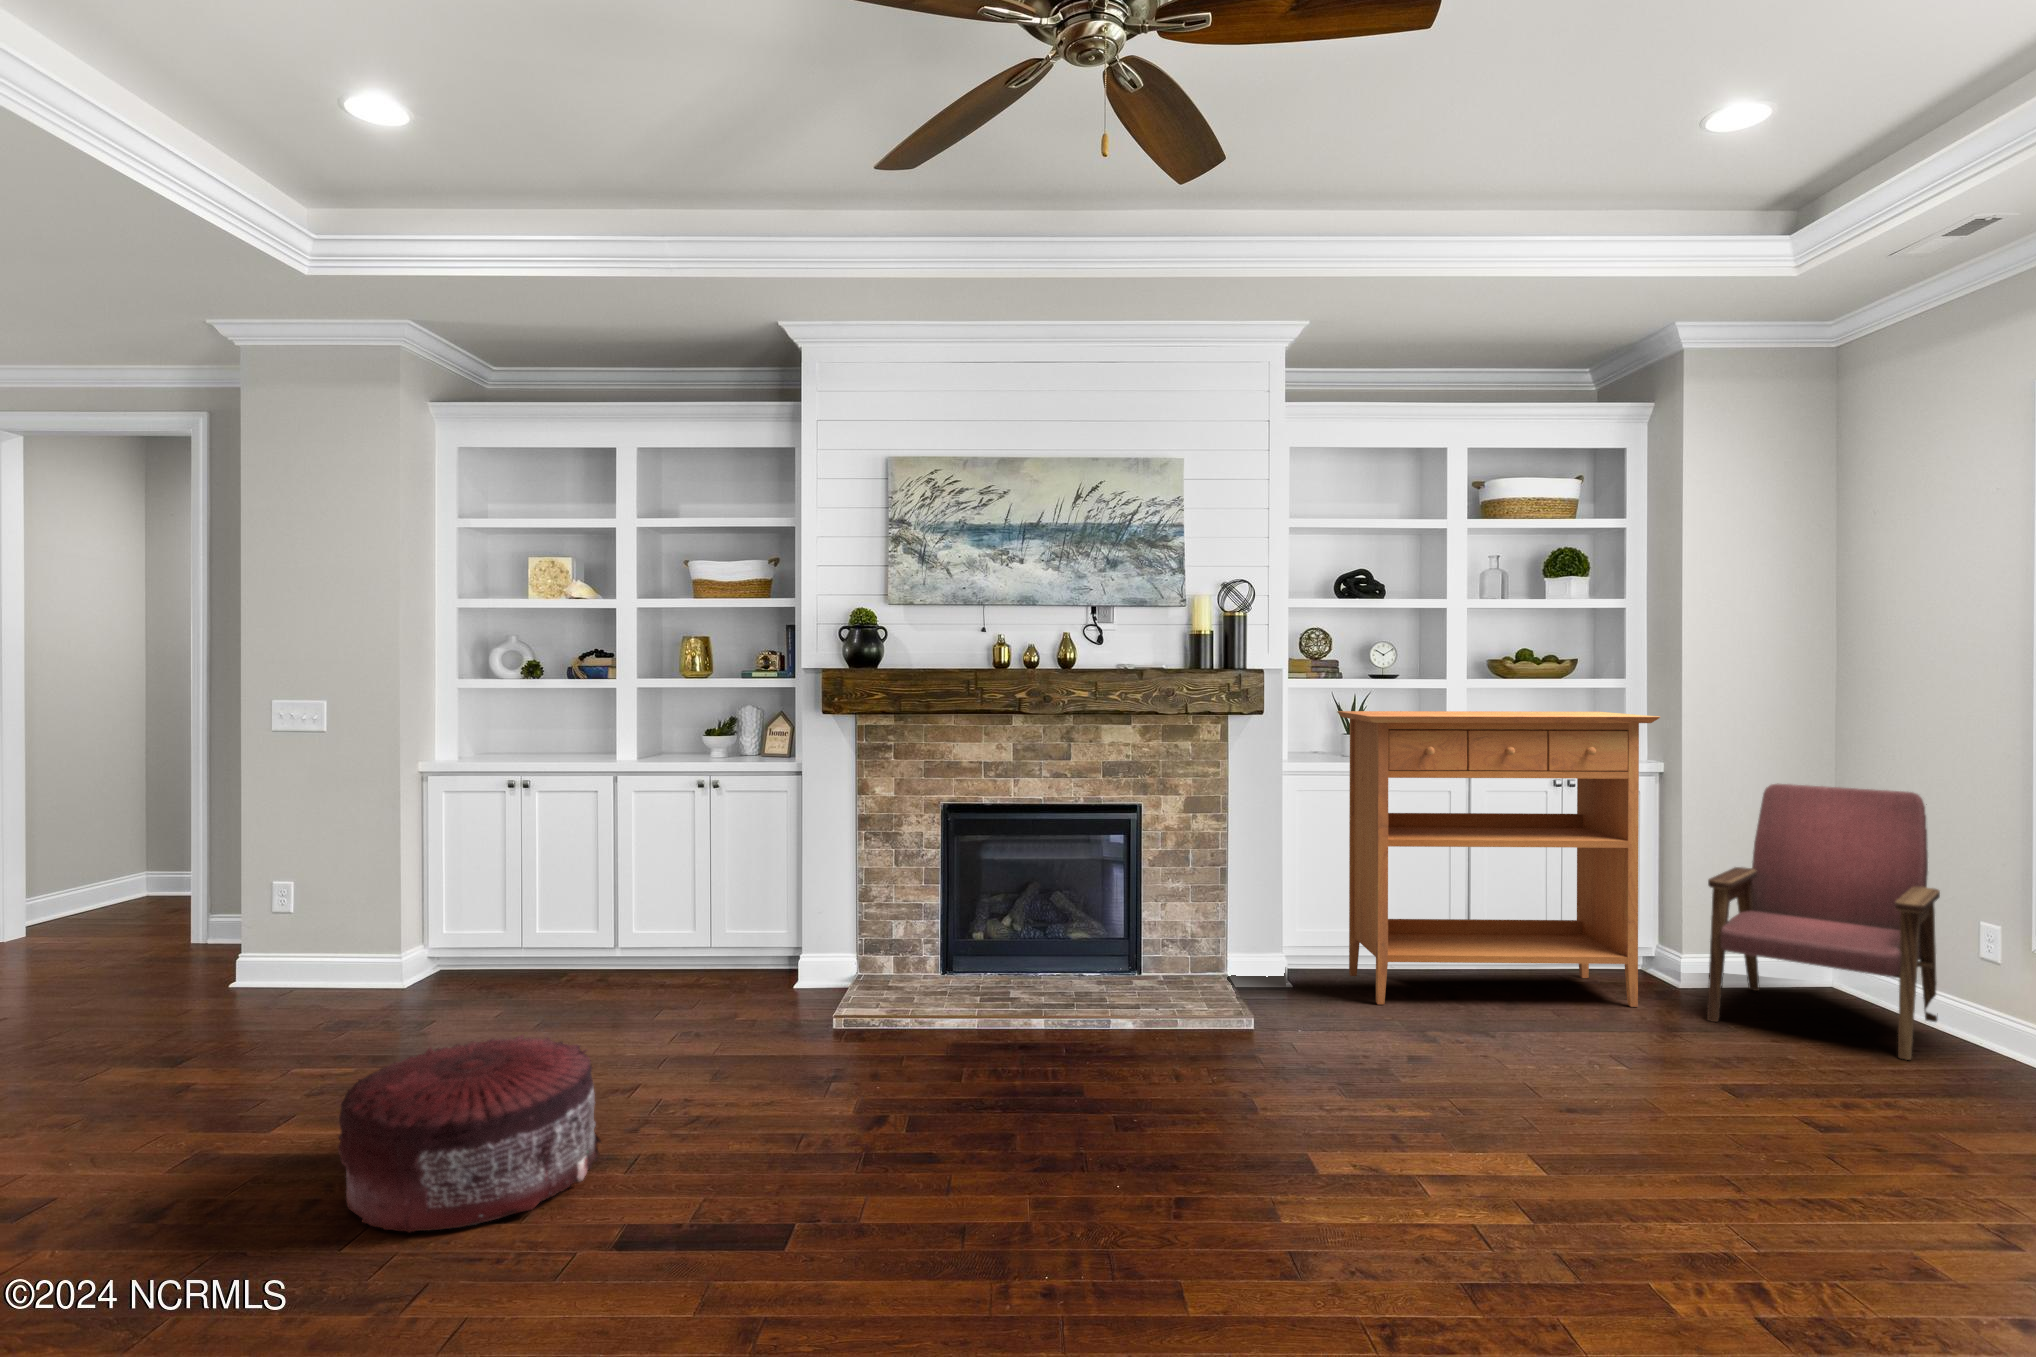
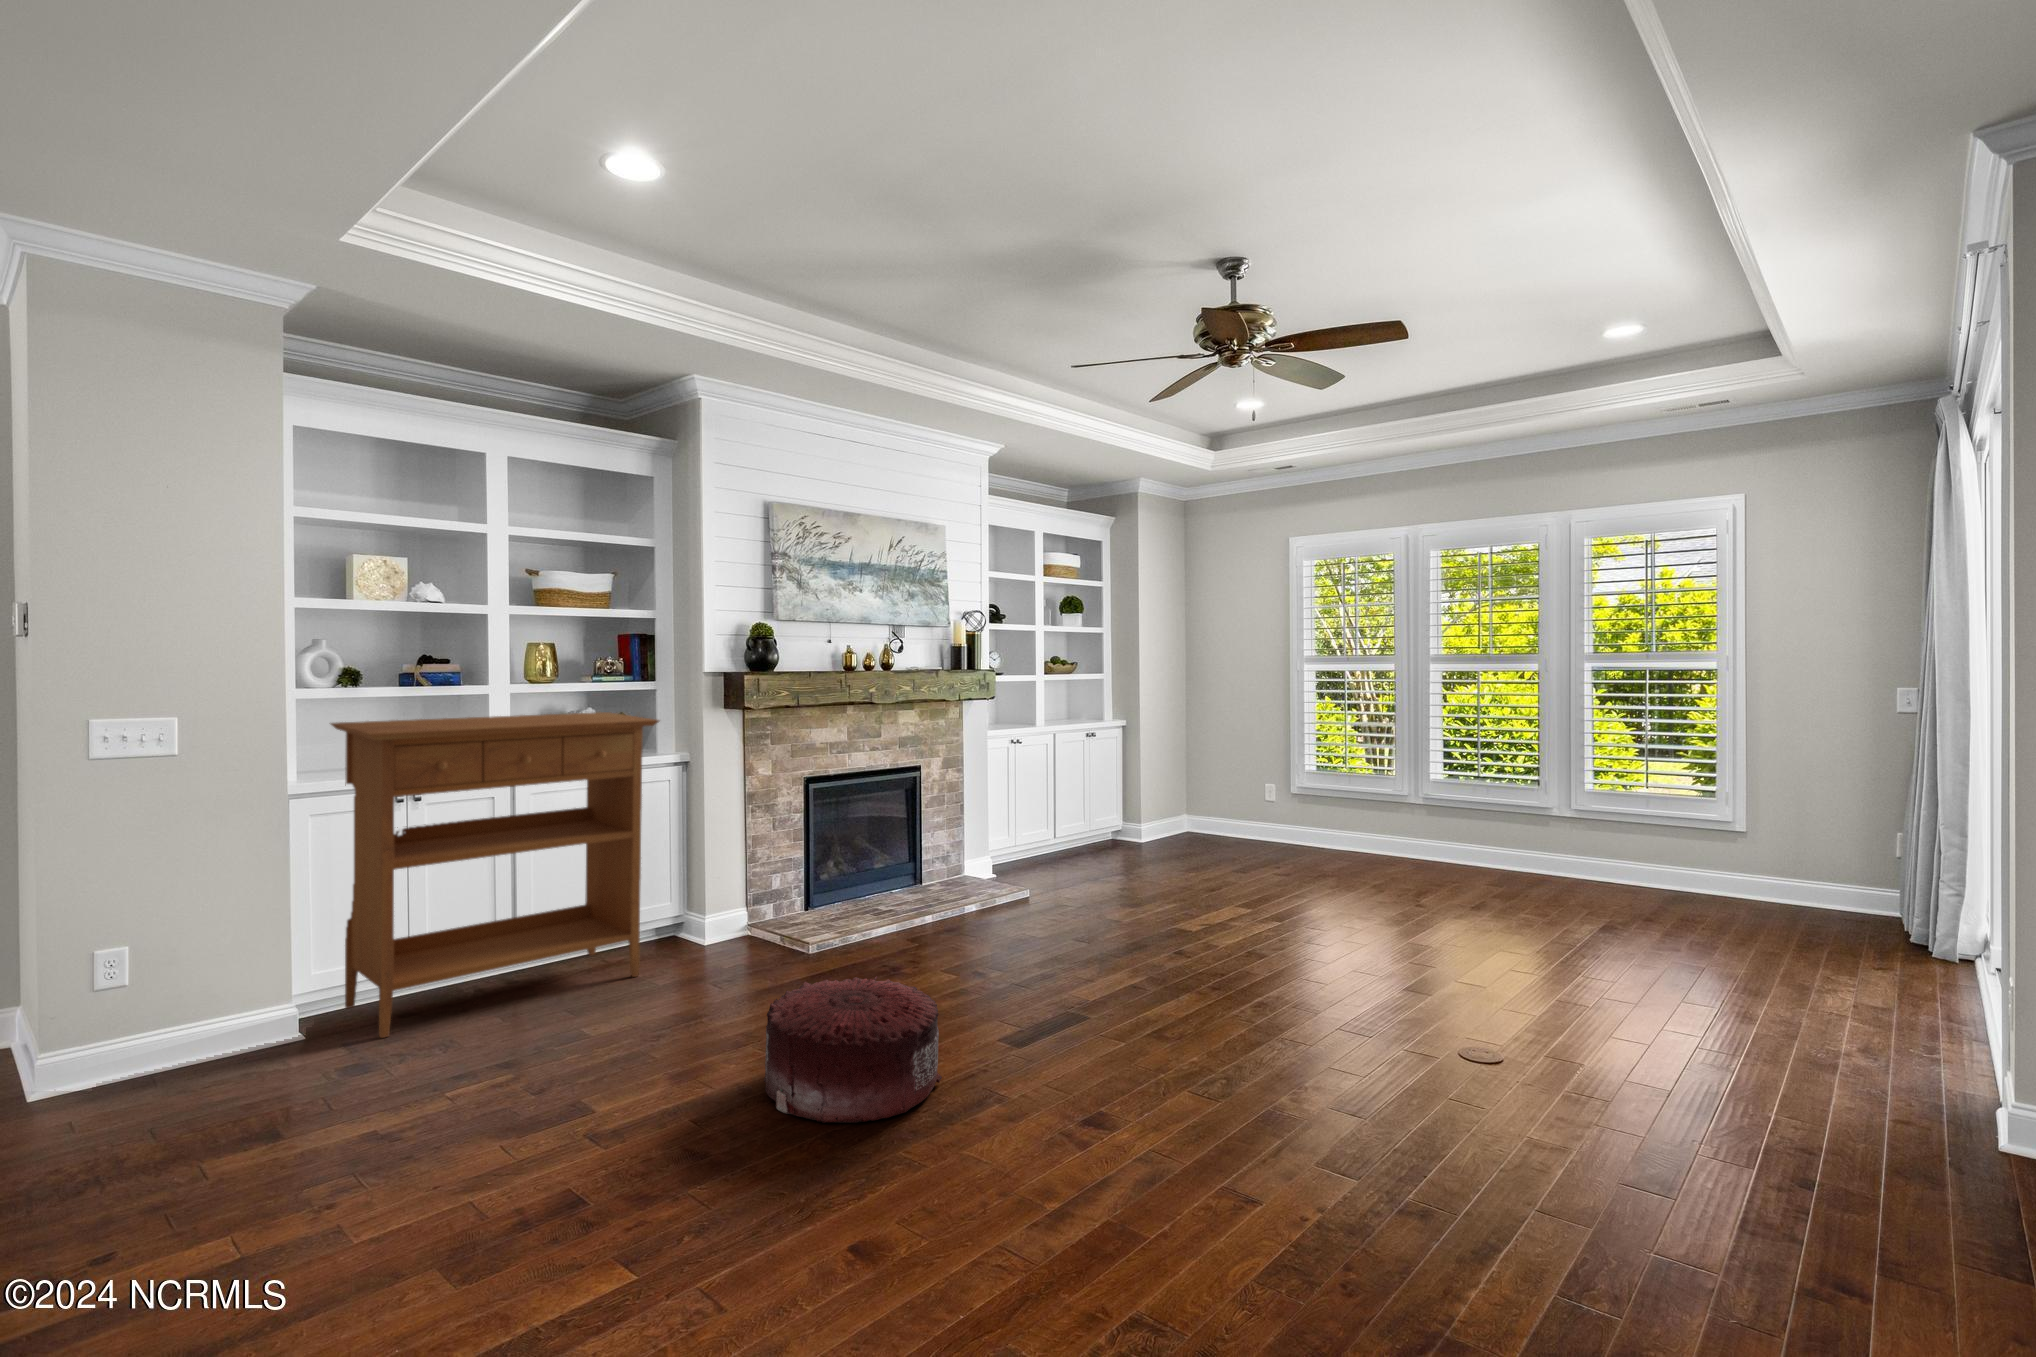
console table: present [1337,711,1660,1007] -> present [331,712,659,1038]
armchair: present [1707,784,1940,1060] -> none [1159,729,1260,857]

